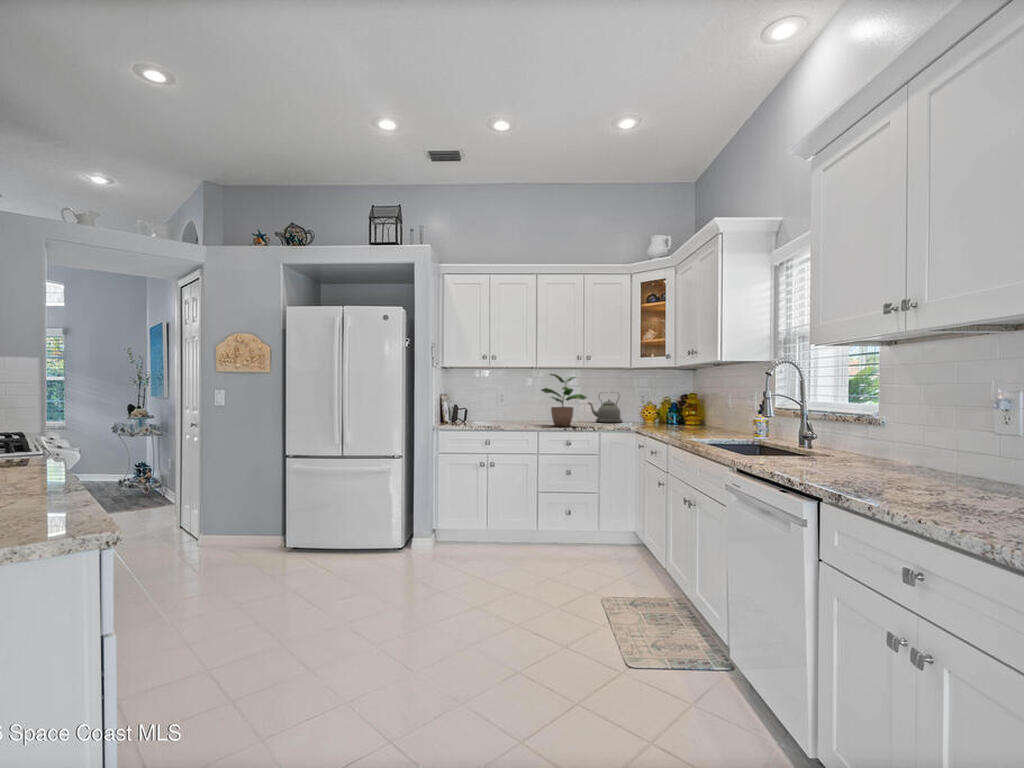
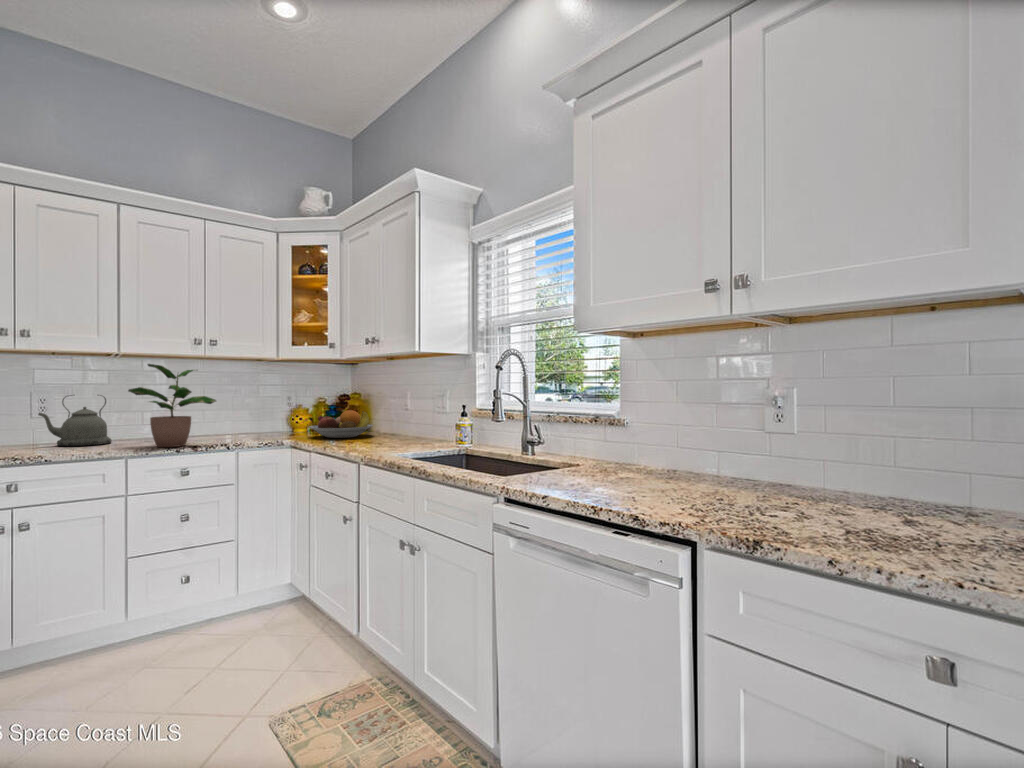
kettle: present [588,400,622,423] -> present [38,395,112,446]
fruit bowl: none [650,407,700,428] -> present [309,410,373,438]

